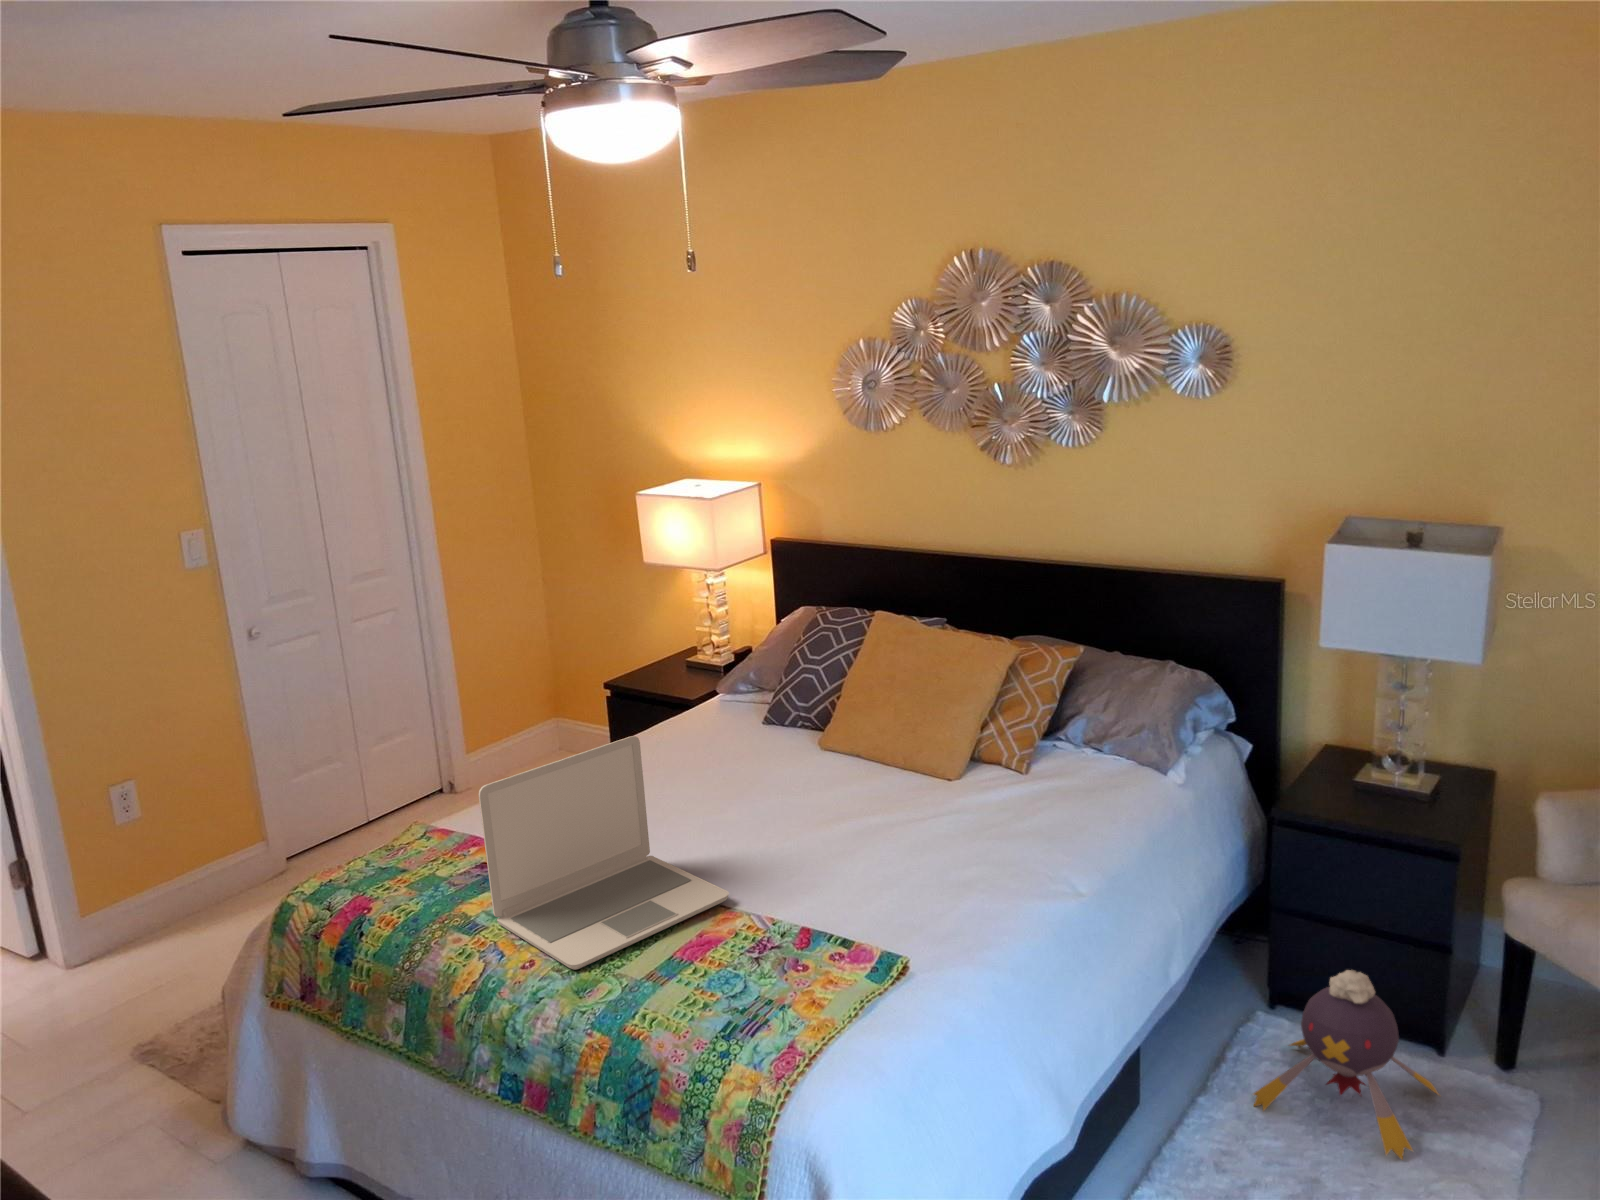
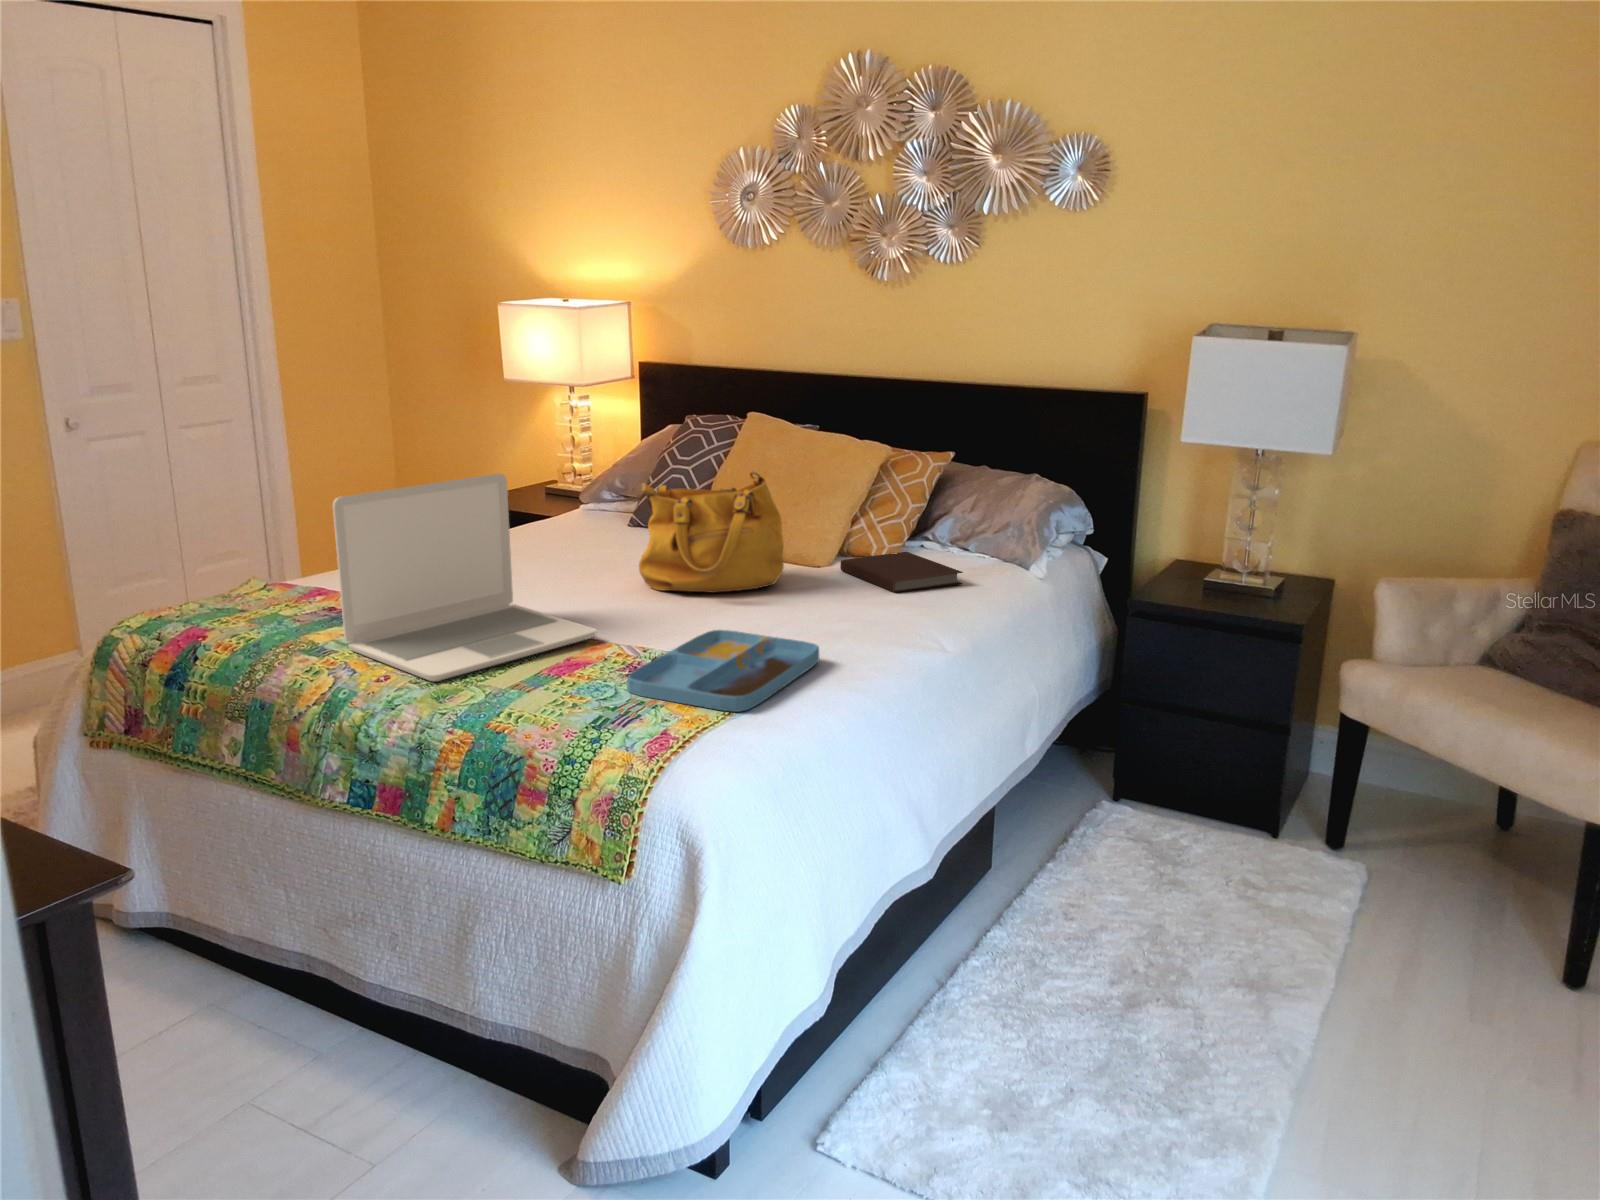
handbag: none [769,700,913,825] -> present [639,472,784,593]
notebook: none [971,759,1095,818] -> present [840,552,963,593]
tray: none [756,893,945,1011] -> present [627,630,820,712]
plush toy: present [1253,970,1438,1159] -> none [1102,738,1277,910]

